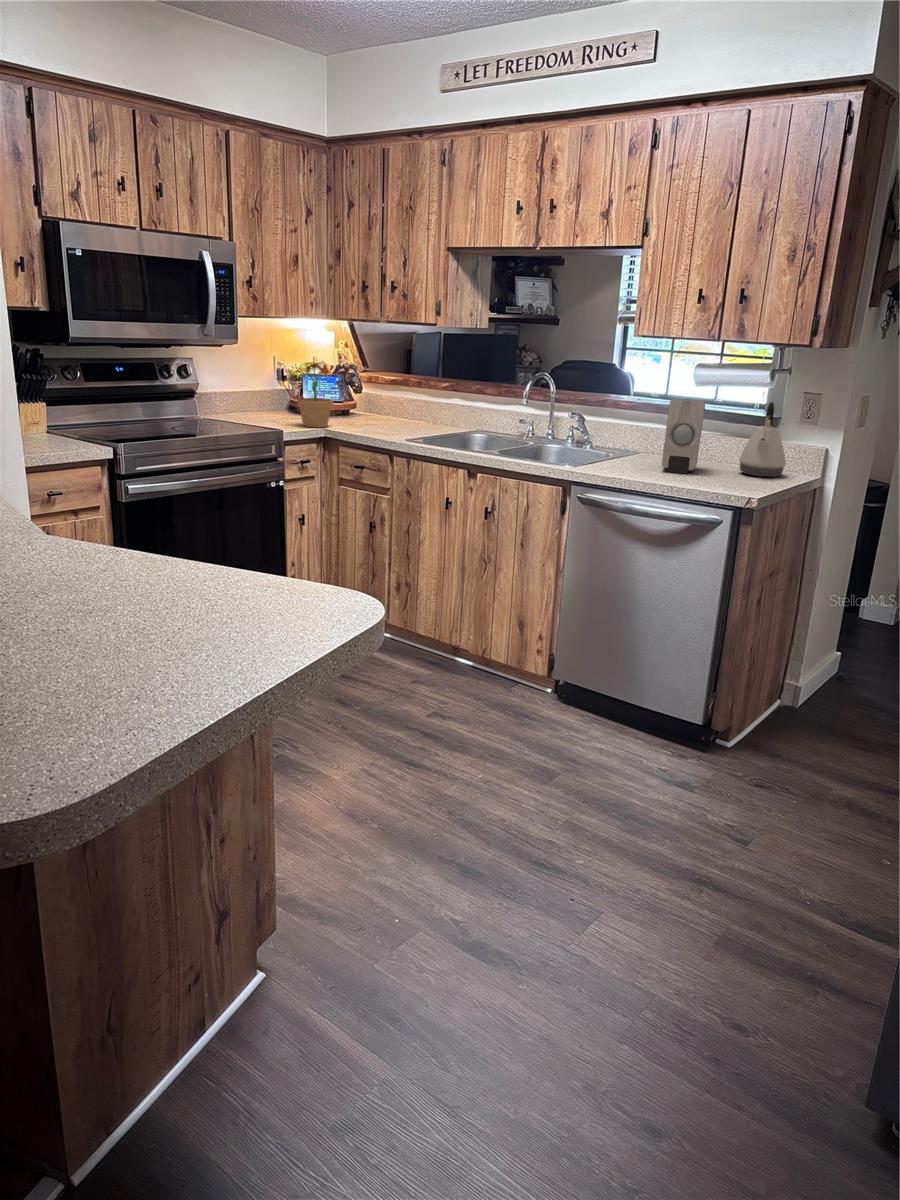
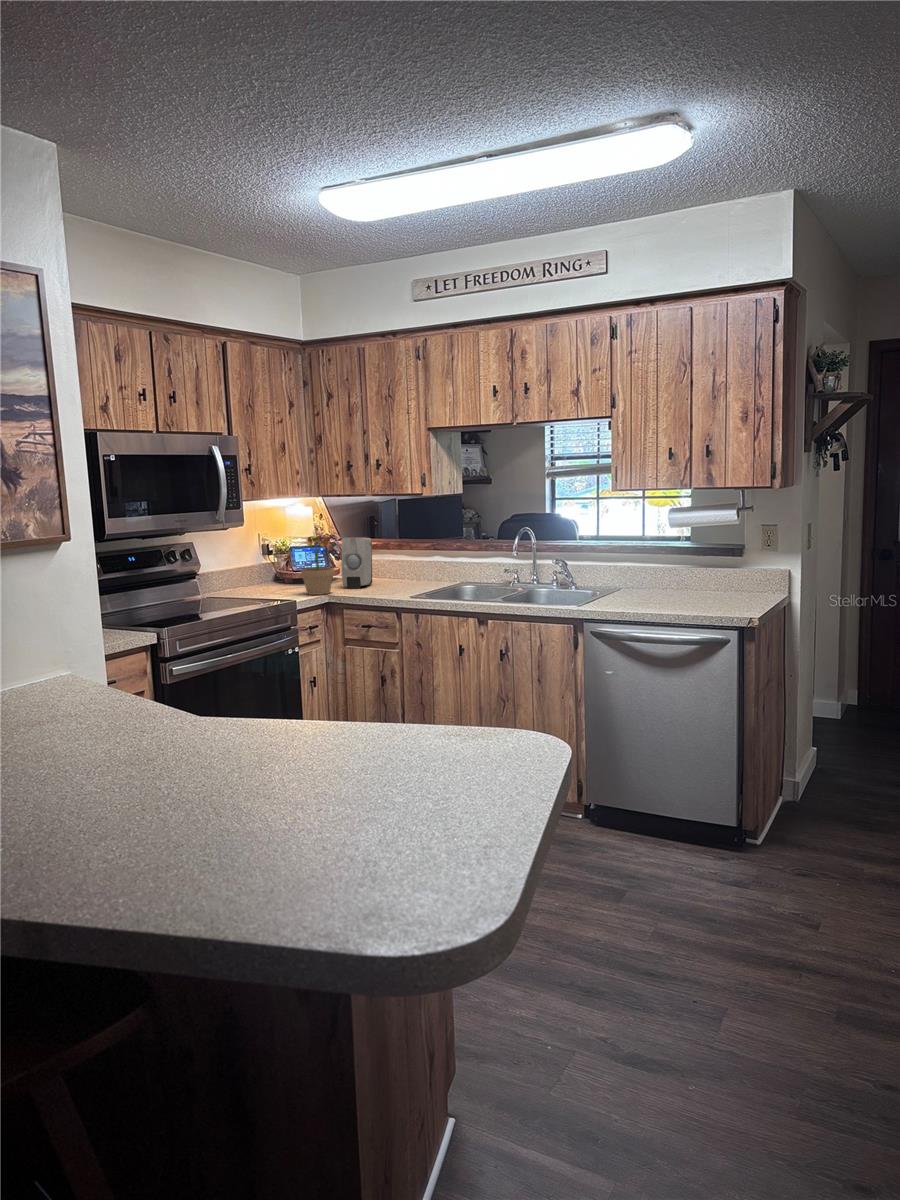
soap dispenser: present [662,399,705,473] -> present [342,537,372,588]
kettle: present [739,402,786,477] -> none [721,536,763,600]

